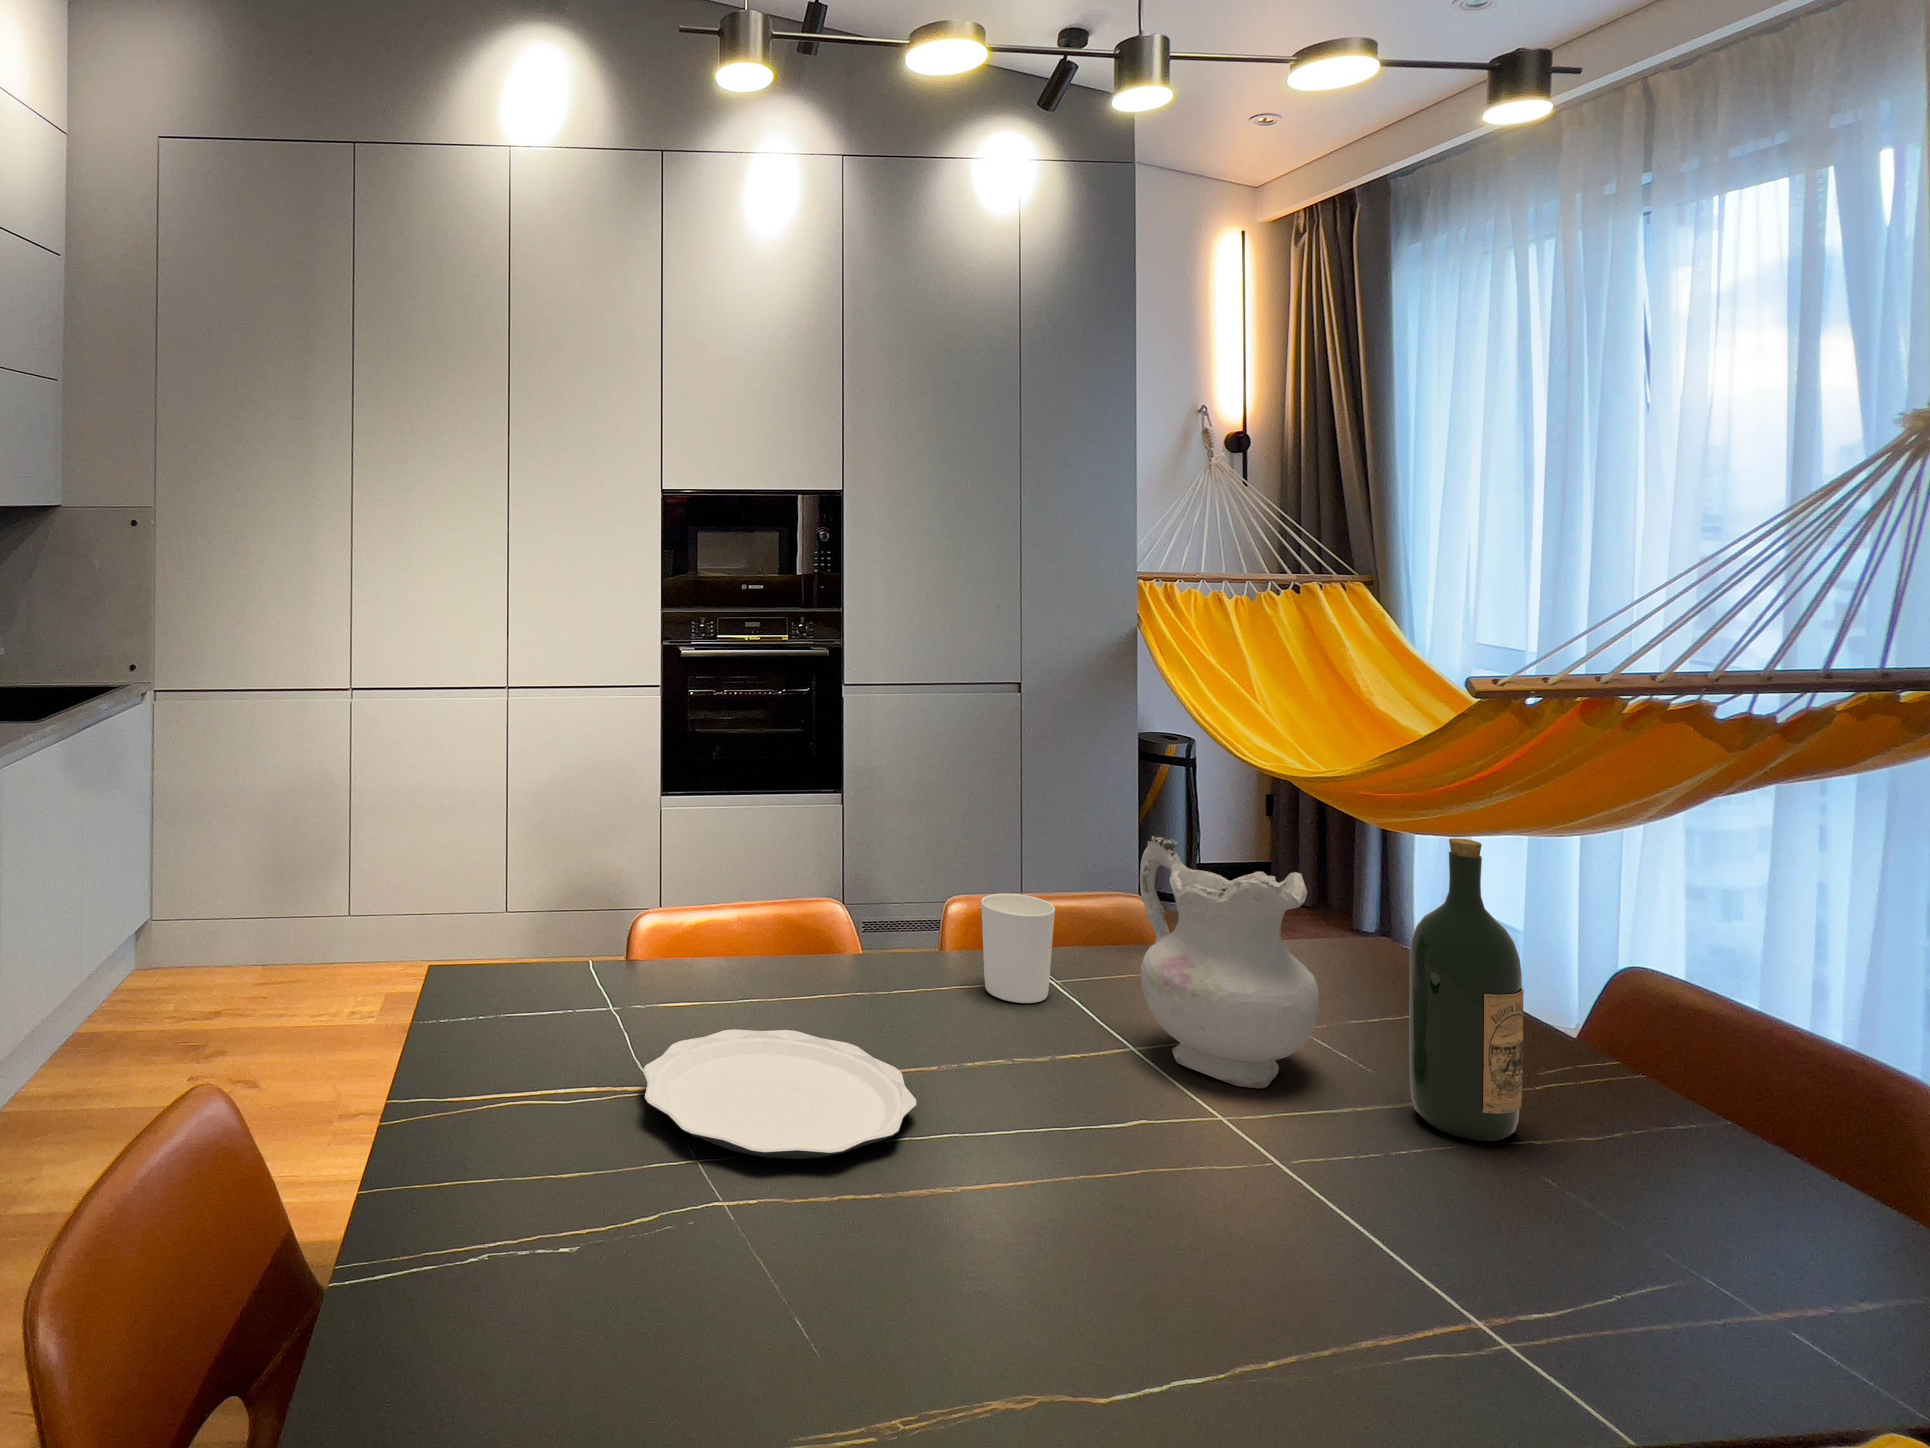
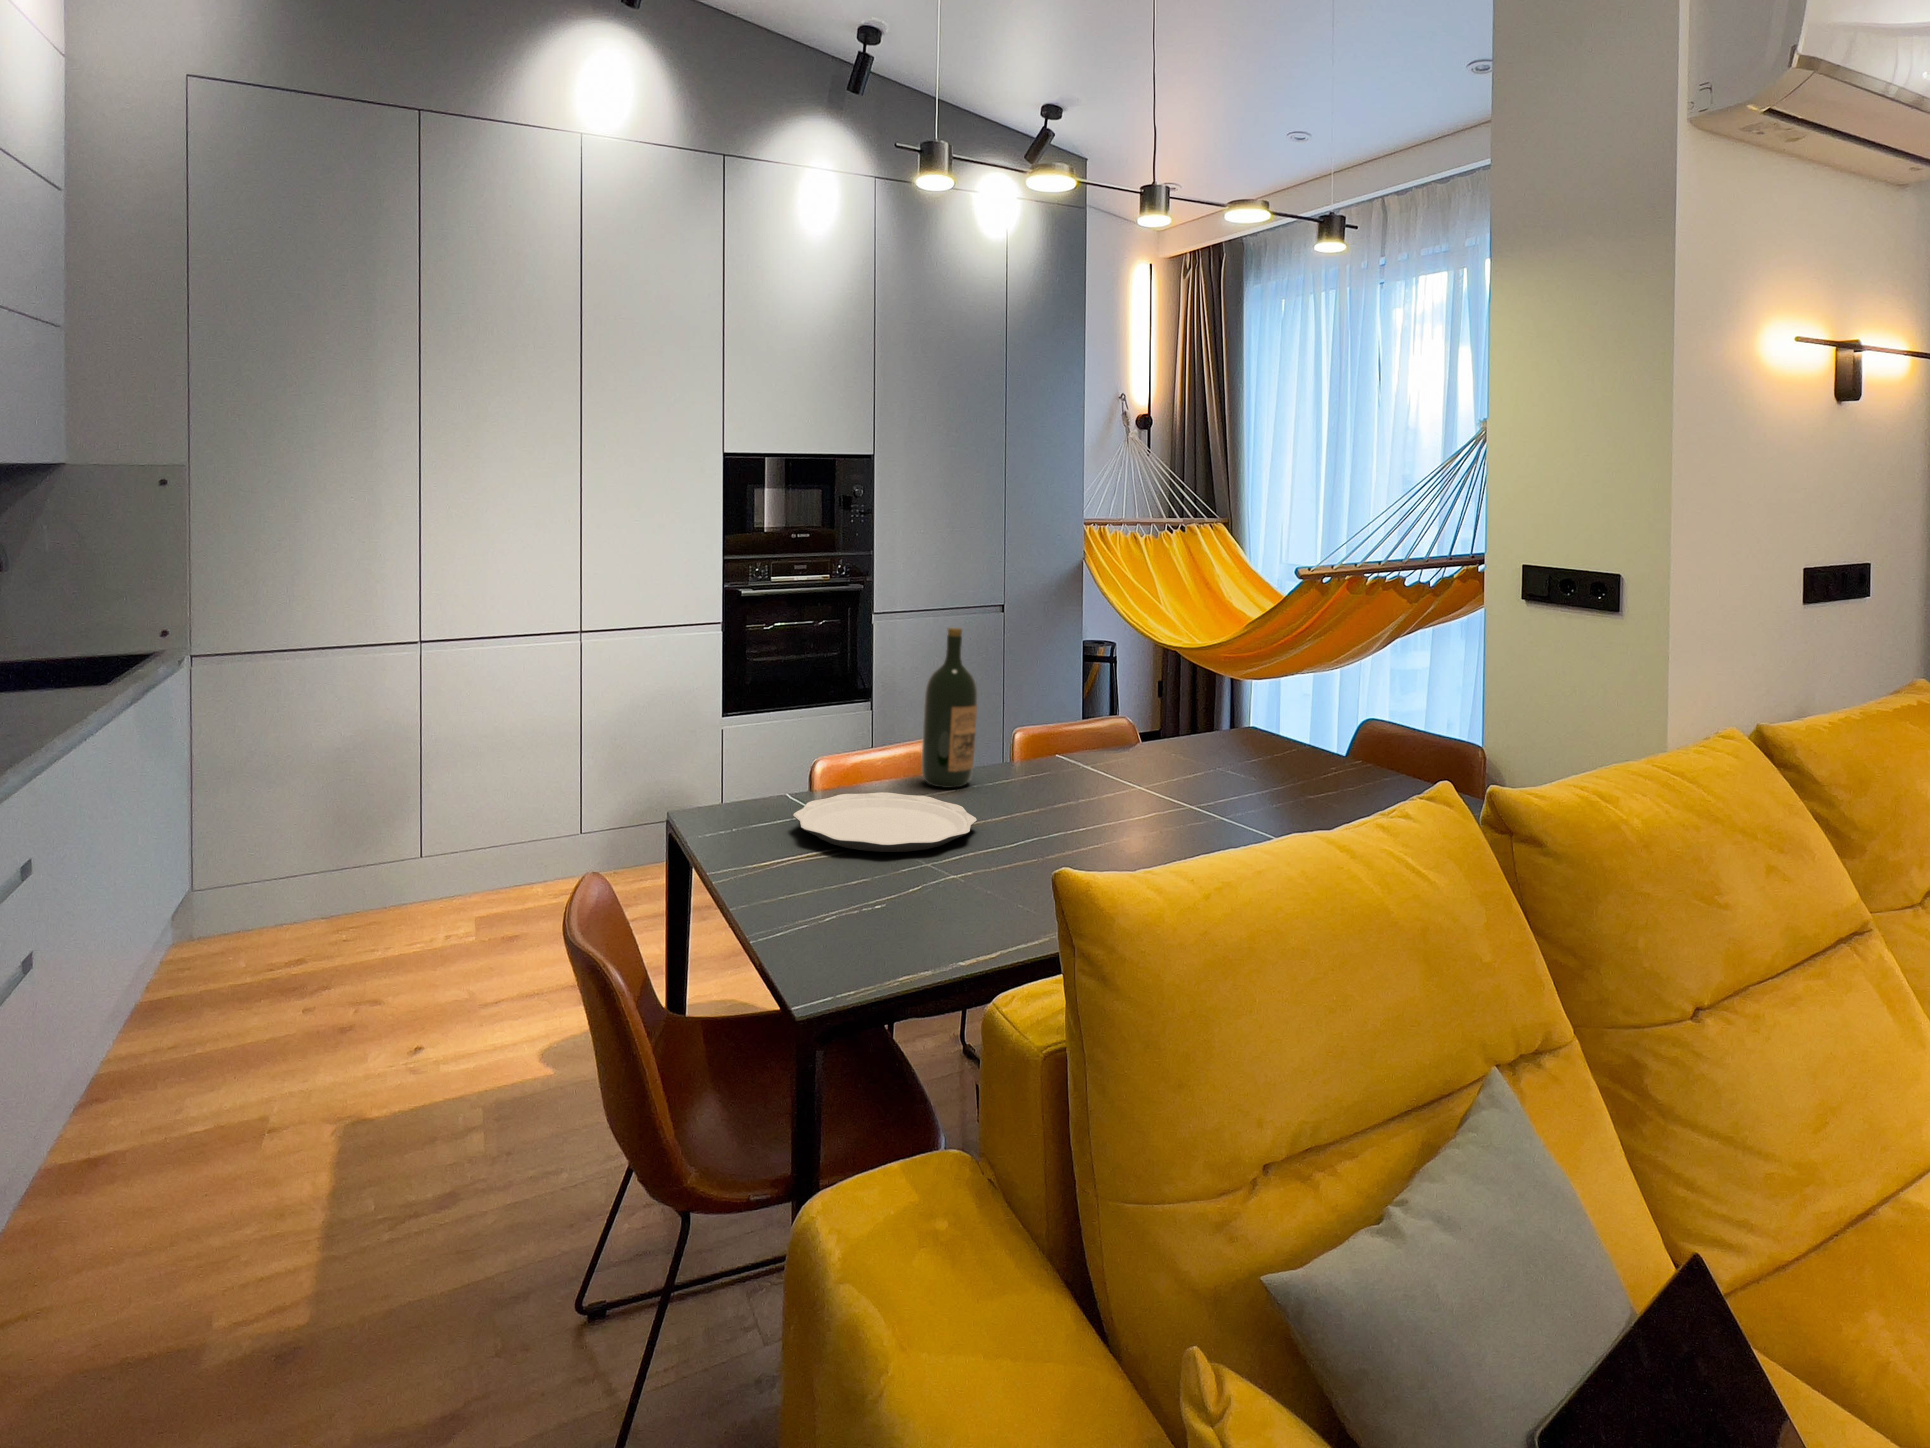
ceramic pitcher: present [1140,836,1319,1088] -> none [1105,658,1207,804]
wine bottle: present [1409,838,1524,1141] -> present [922,628,977,788]
candle holder: present [981,894,1055,1003] -> none [1001,708,1049,776]

